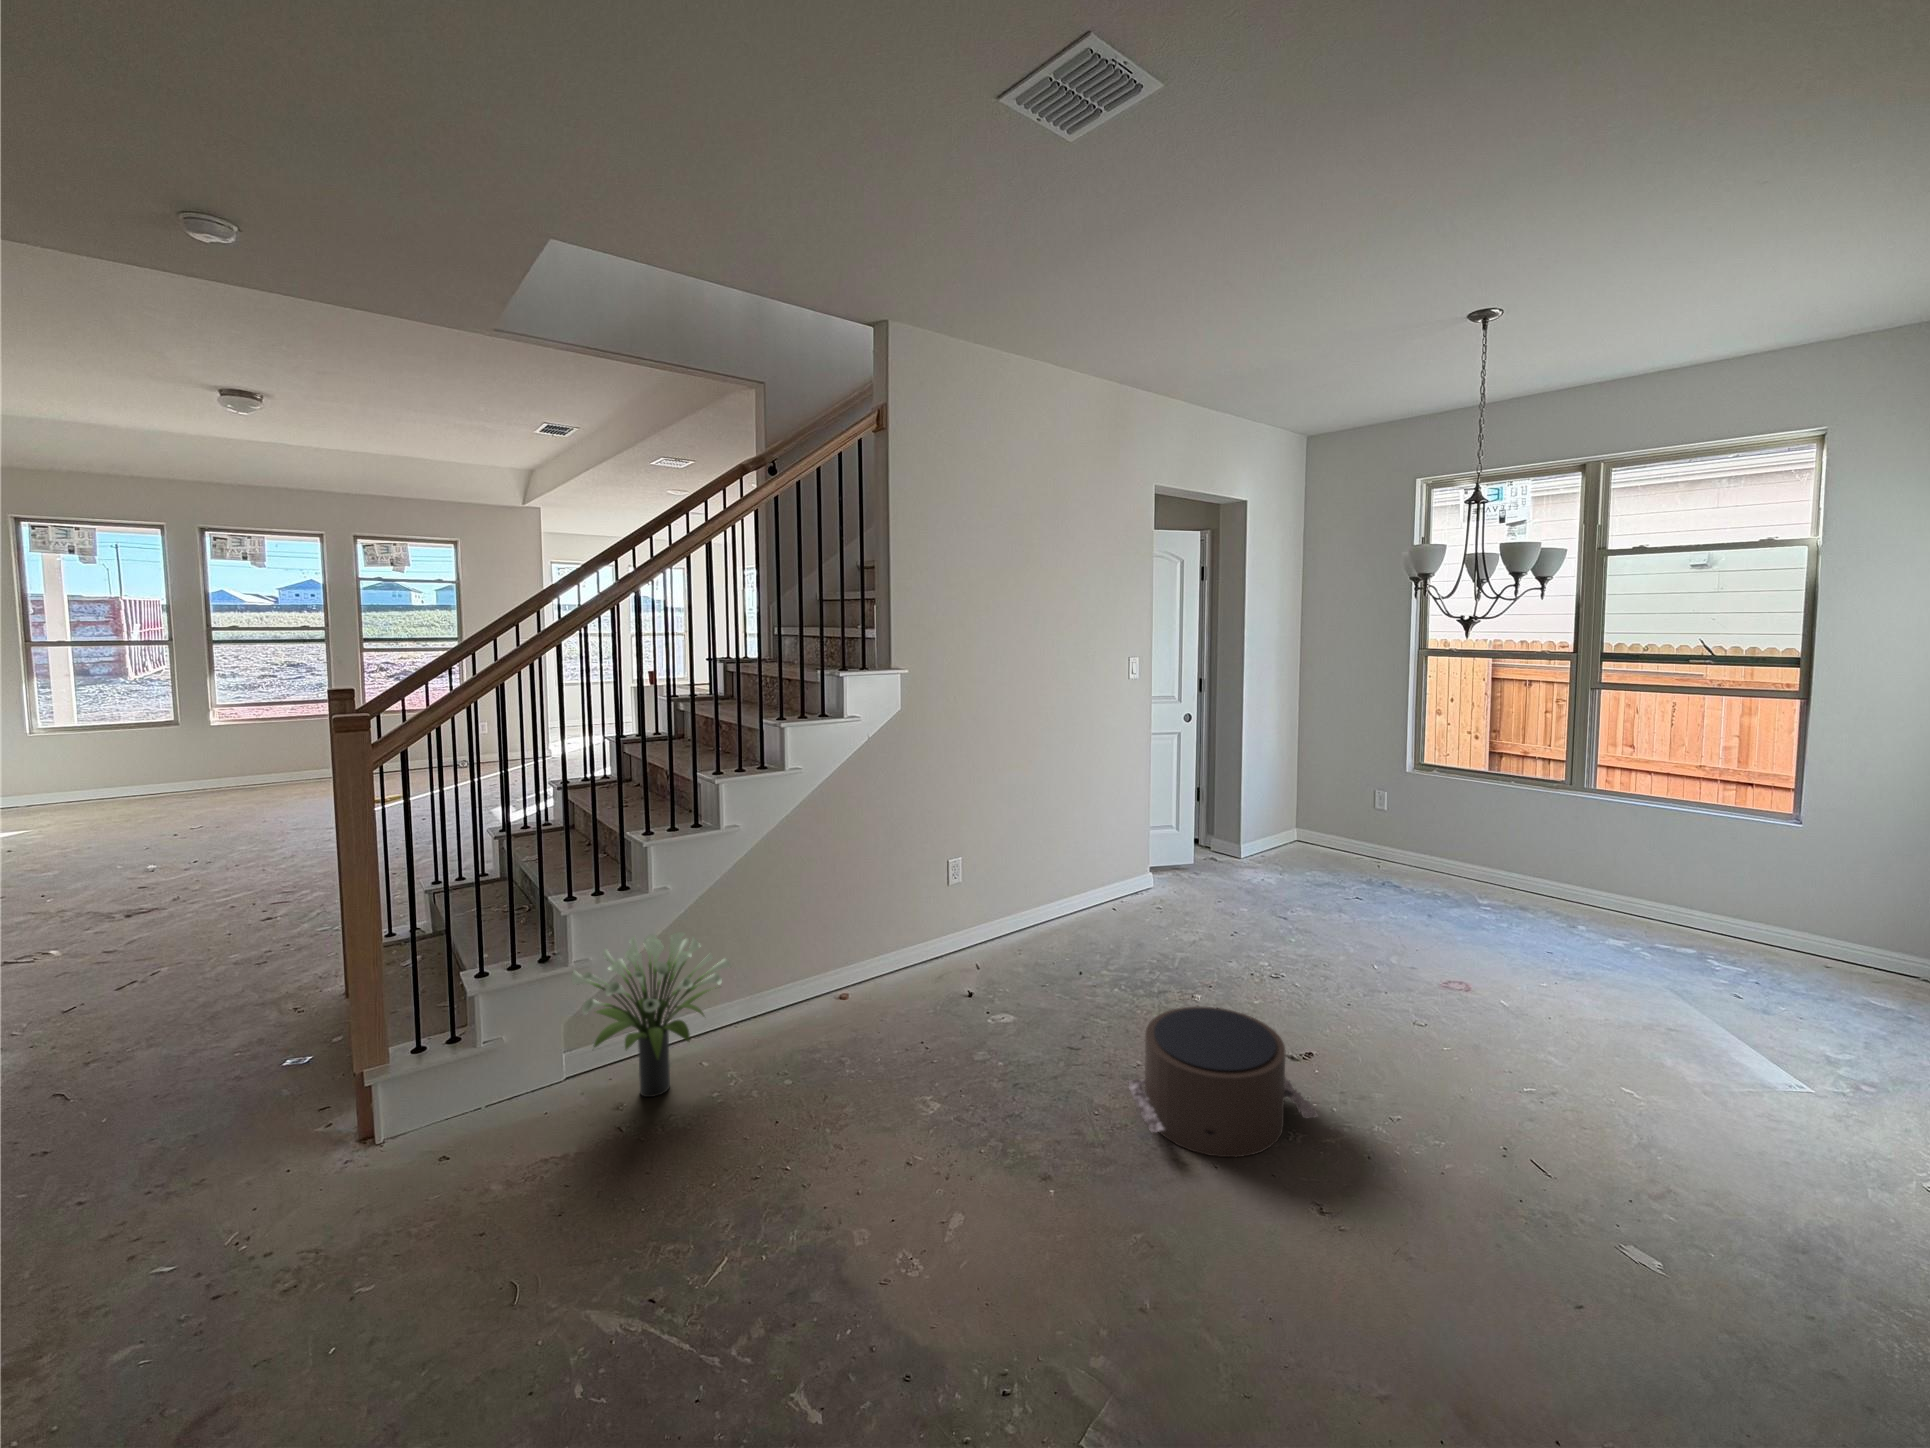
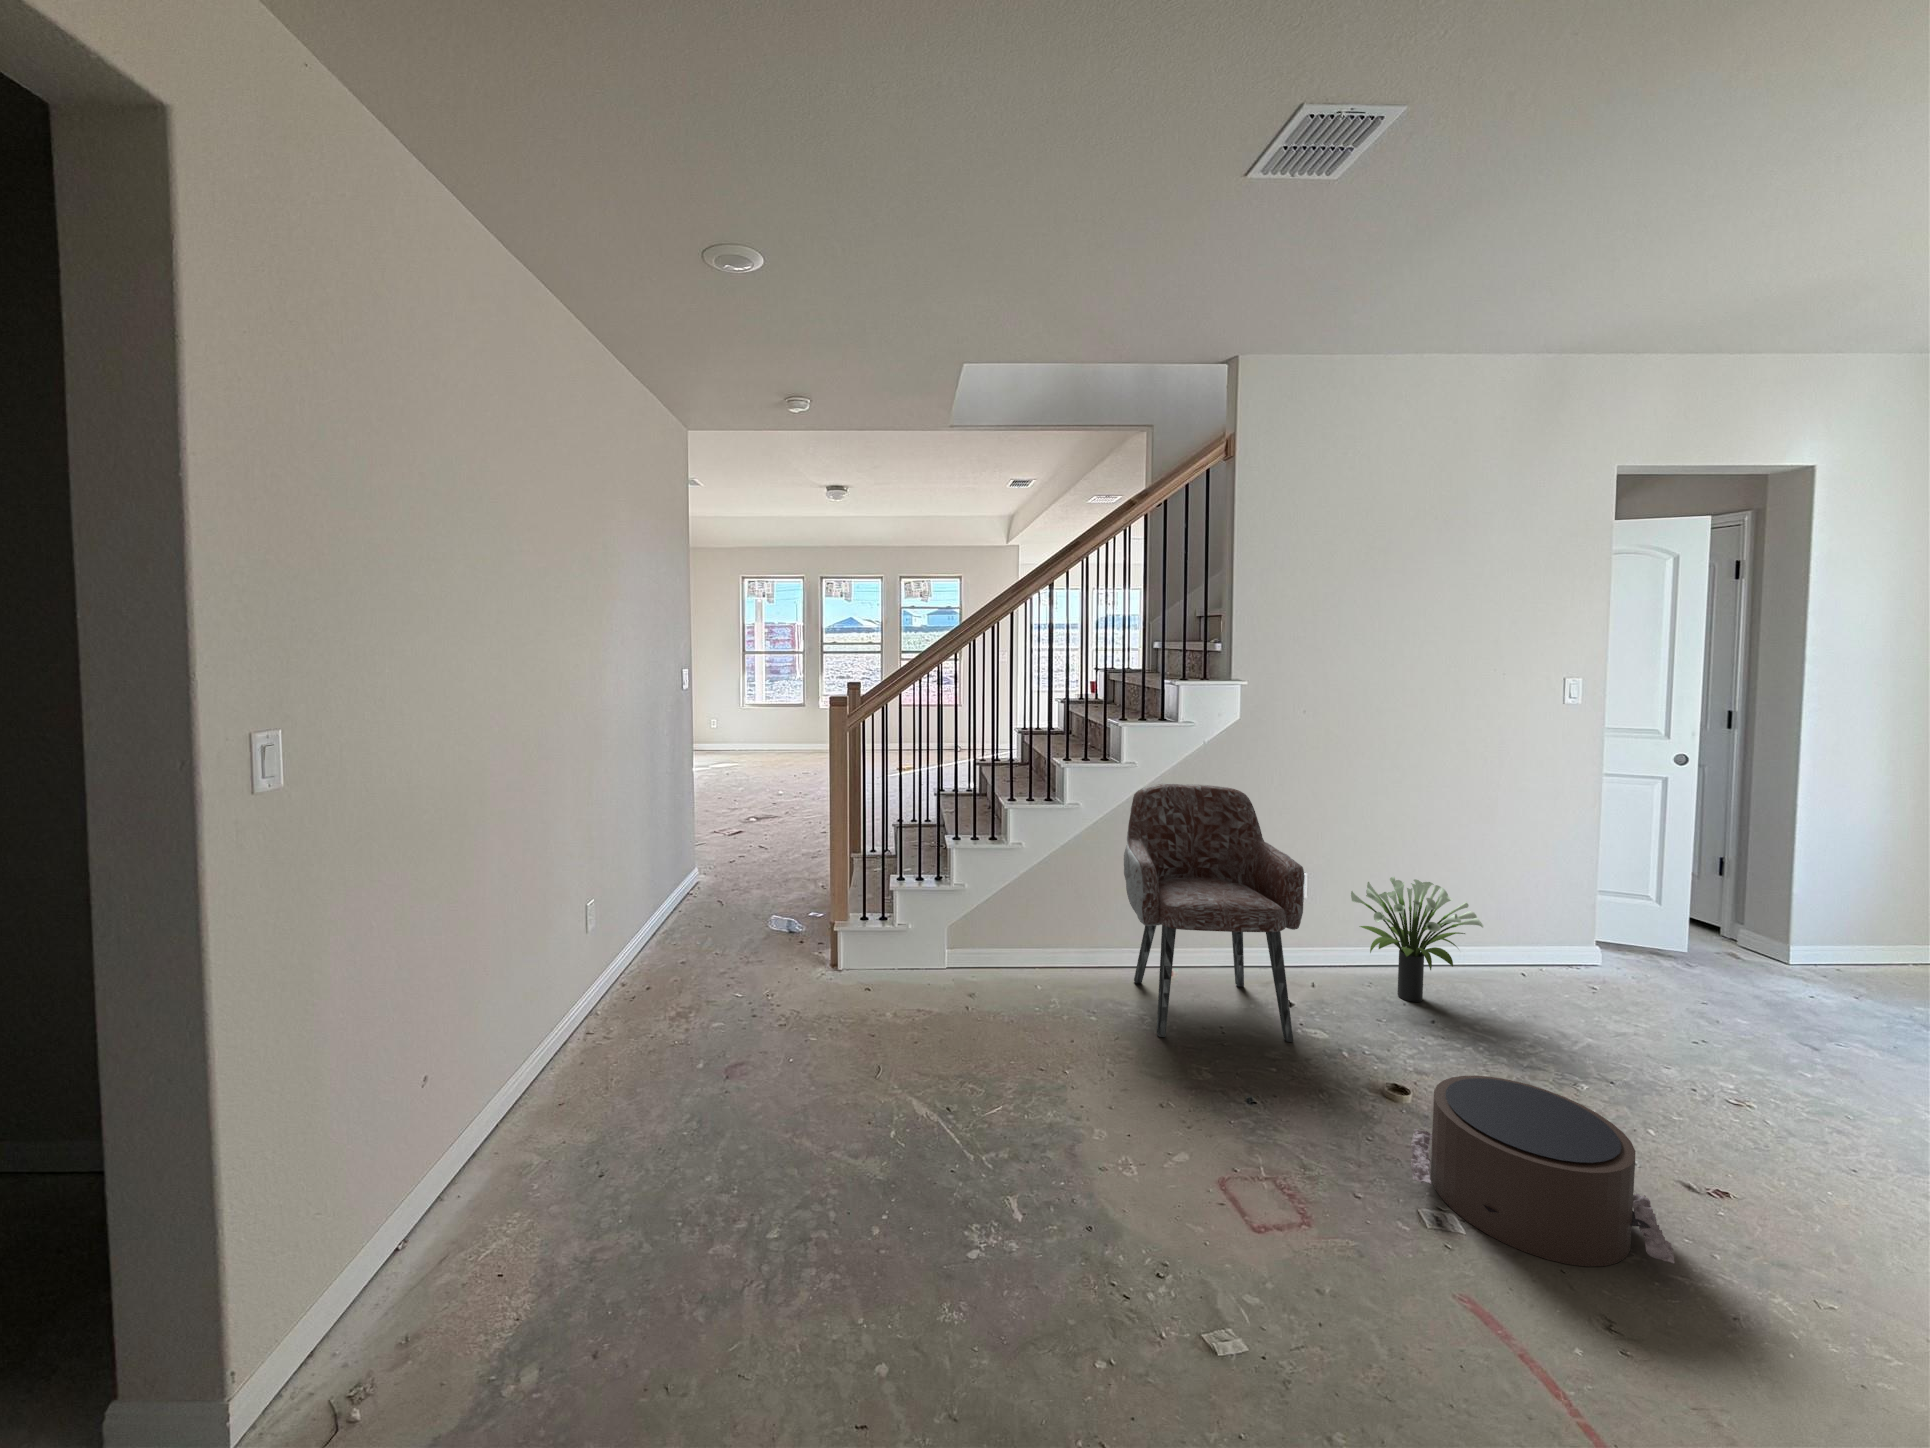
armchair: none [802,783,990,1076] -> present [1124,784,1305,1042]
potted plant: present [572,932,731,1097] -> present [1351,877,1483,1002]

